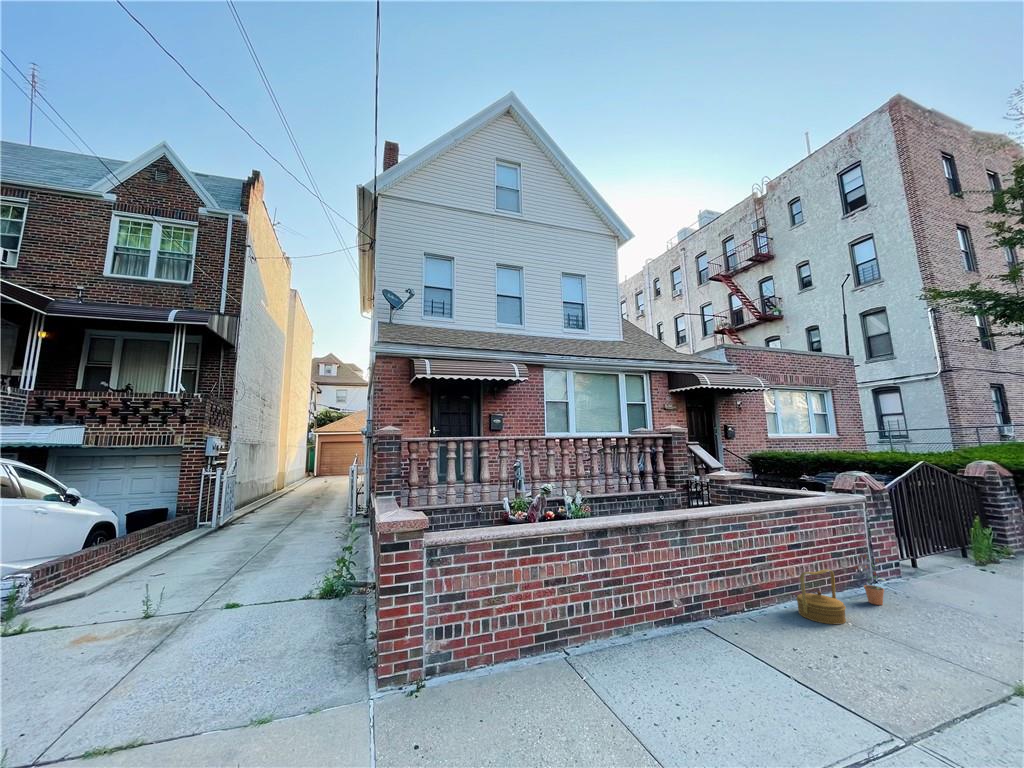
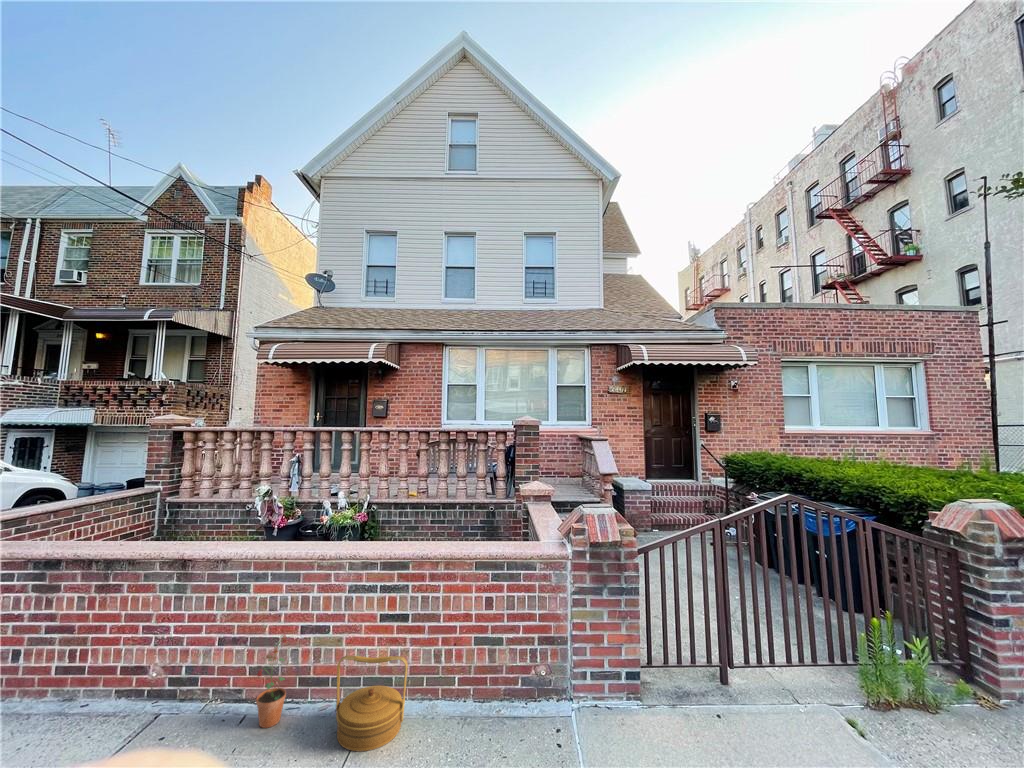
potted plant: present [854,555,884,605] -> present [256,635,287,728]

